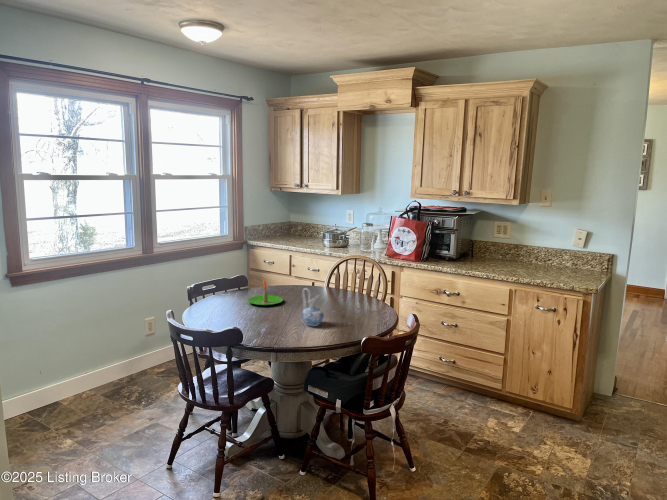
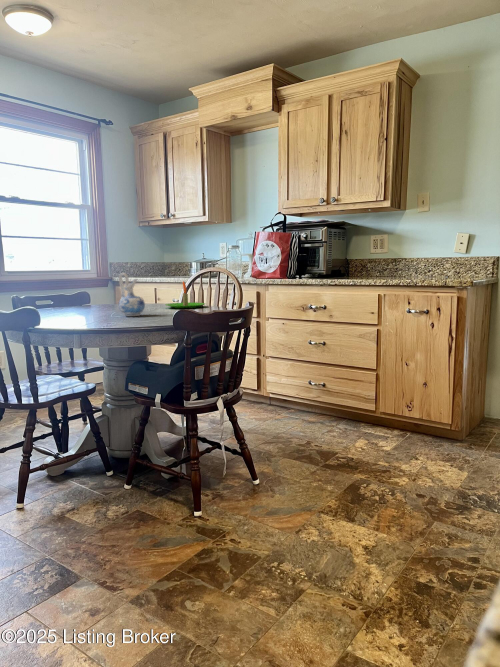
candle: present [248,281,283,305] -> present [166,281,205,308]

